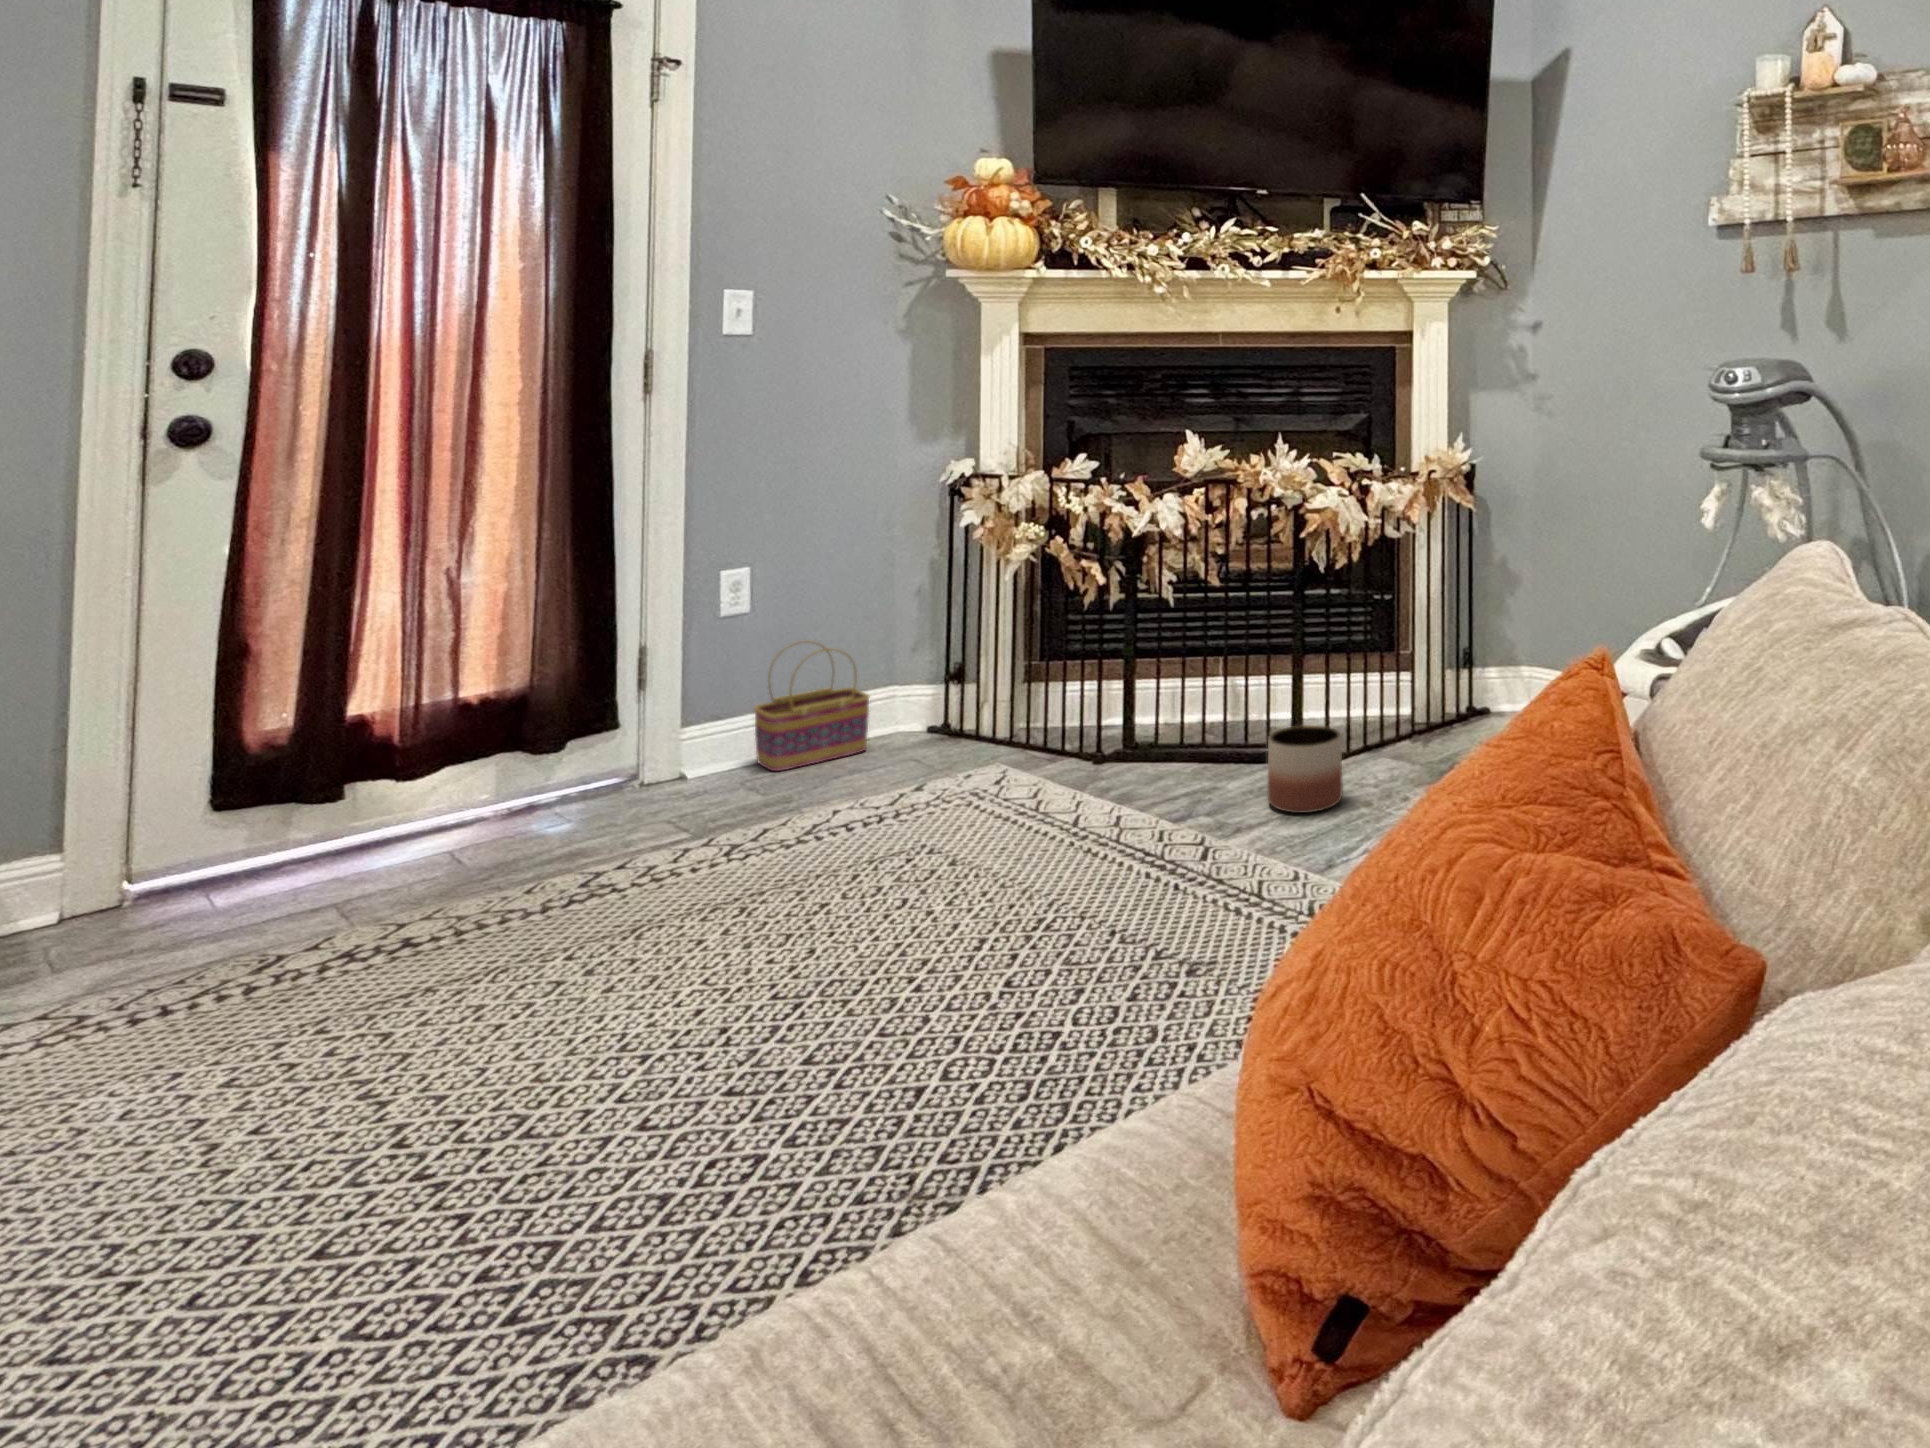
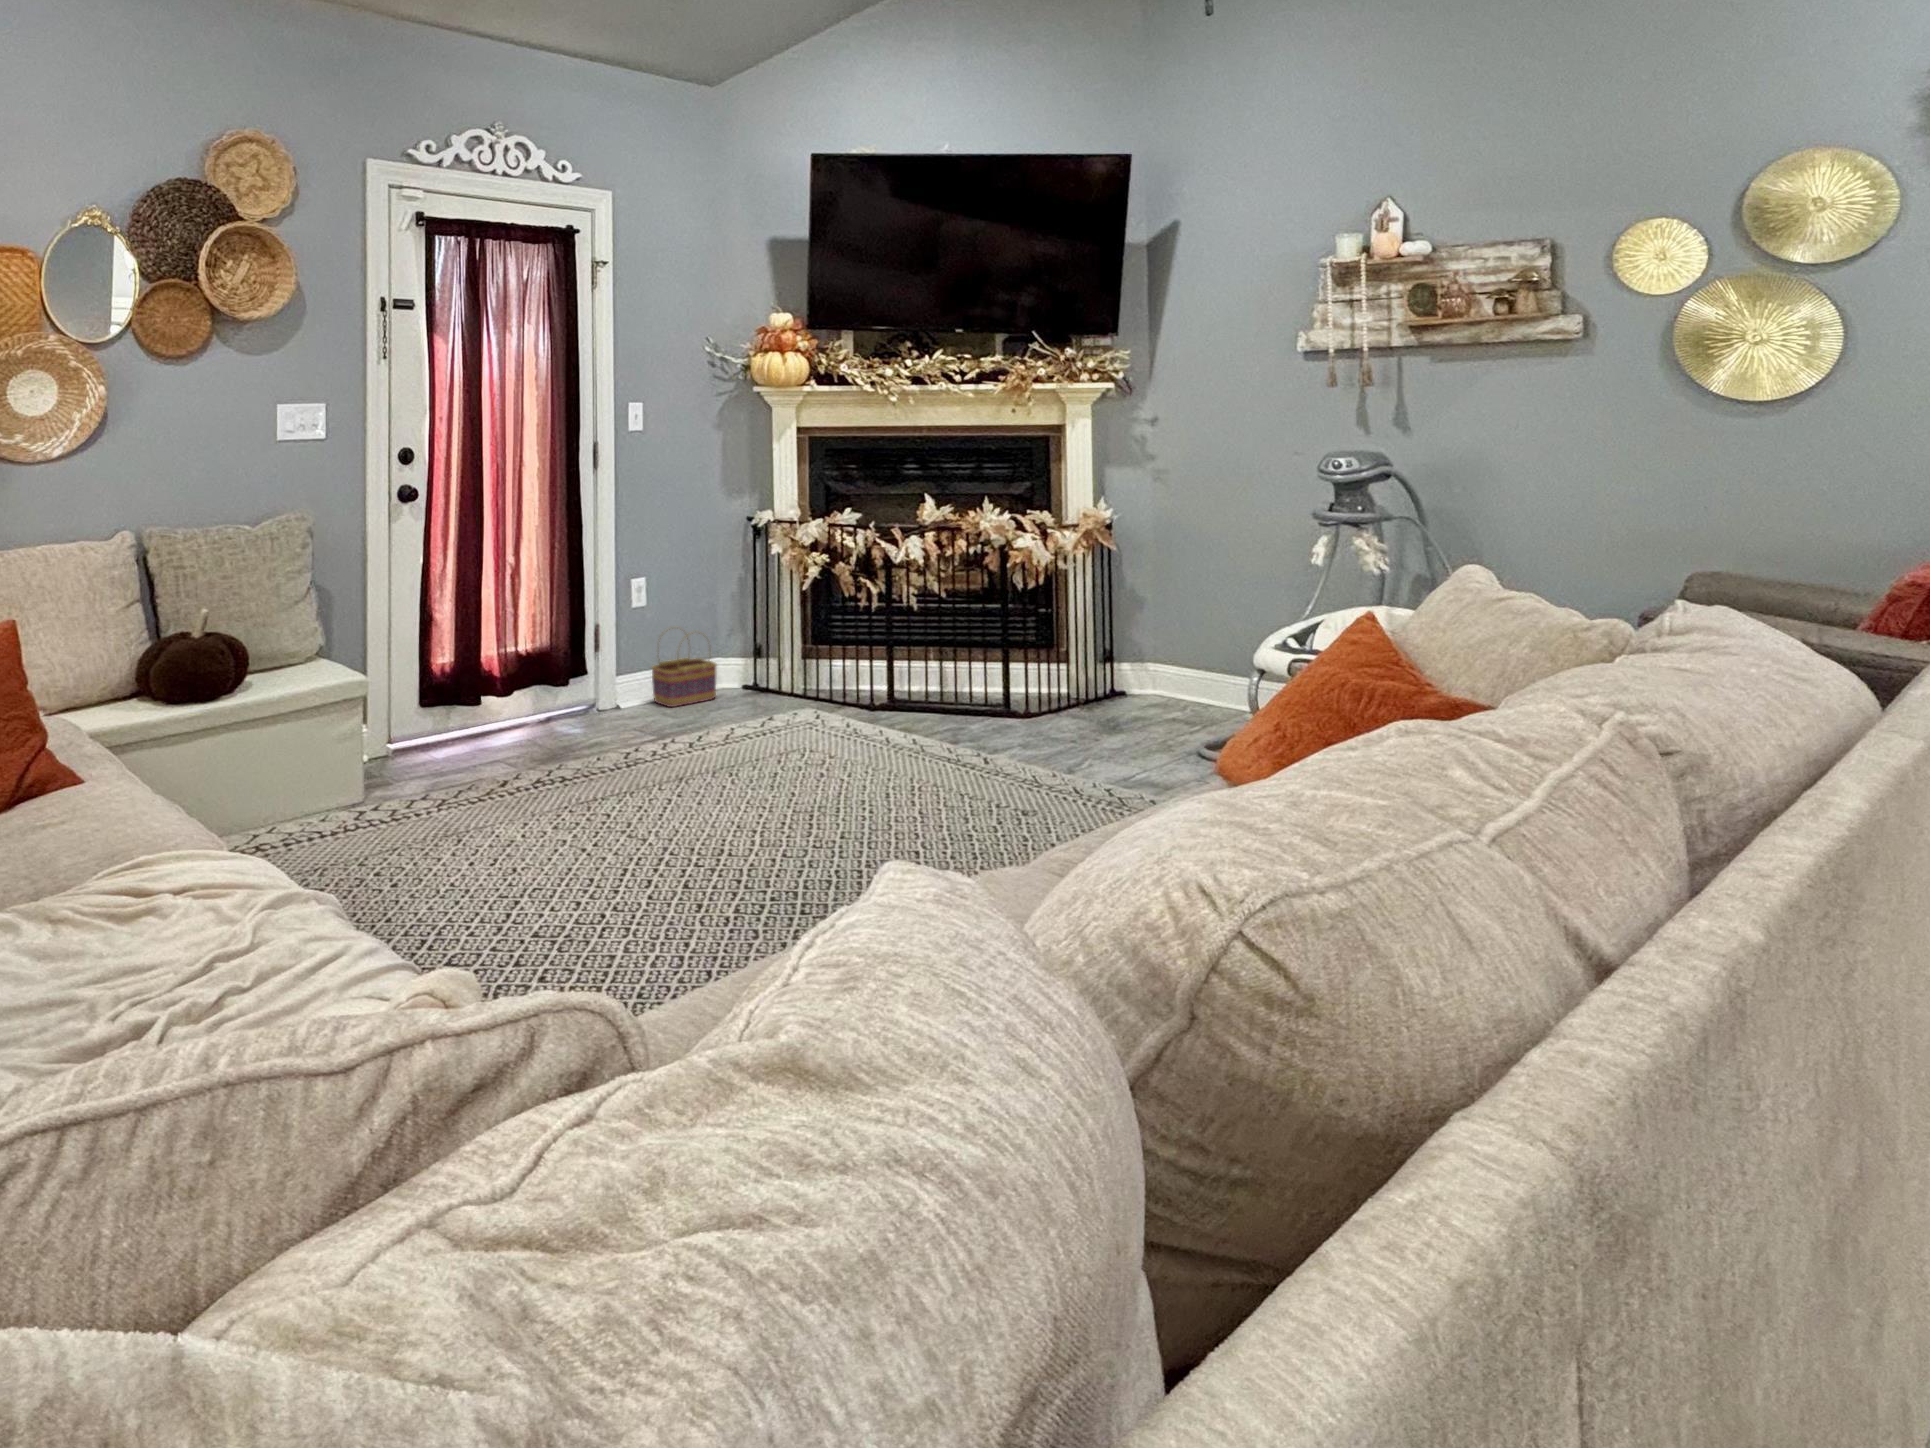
planter: present [1268,725,1343,813] -> none [1007,689,1057,743]

